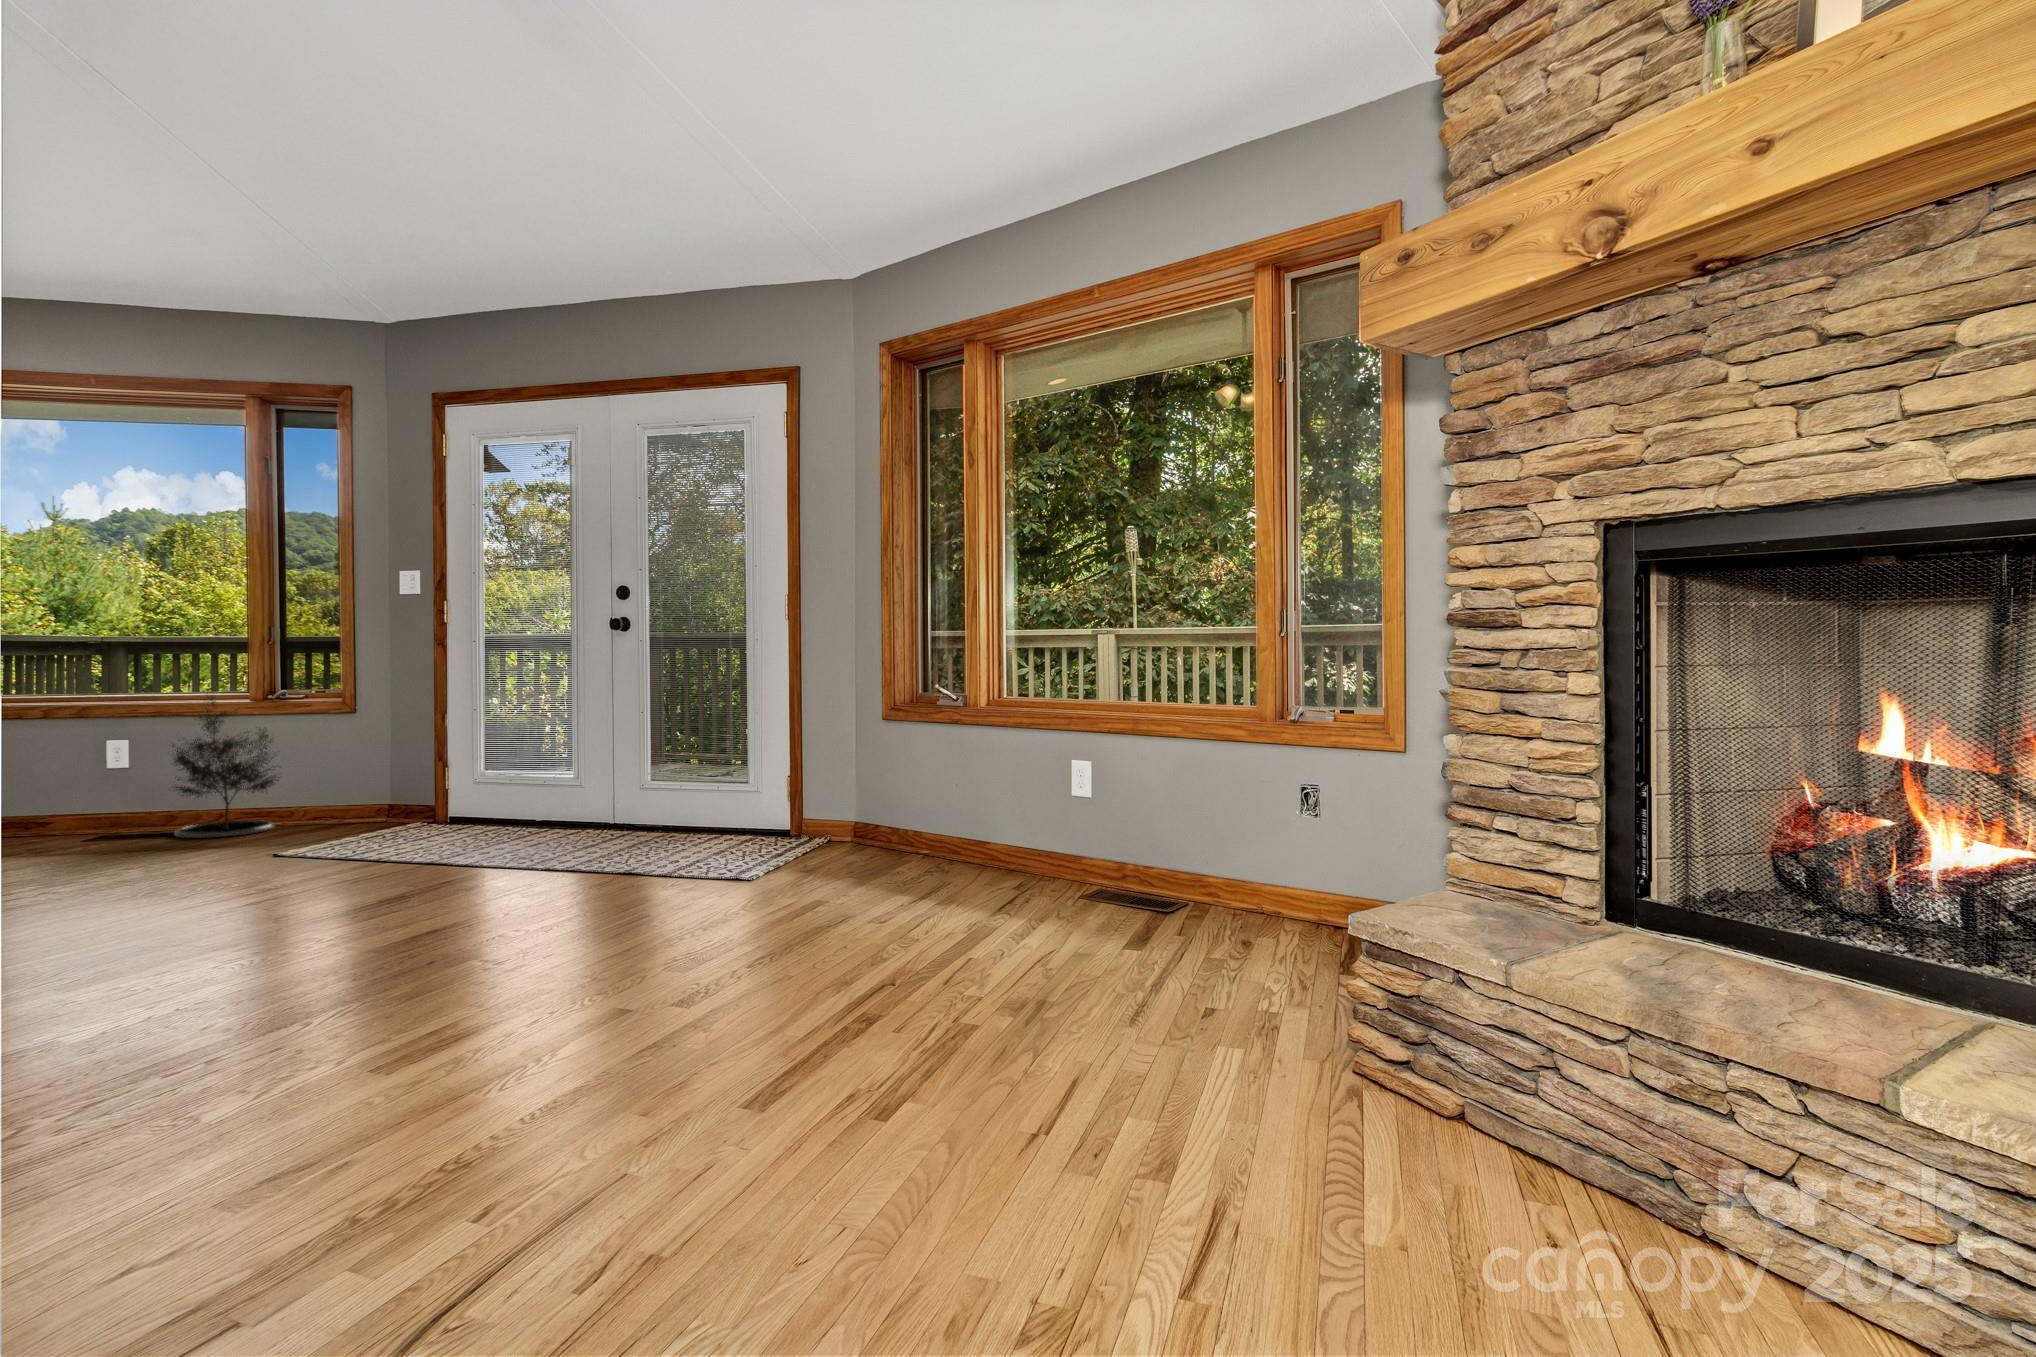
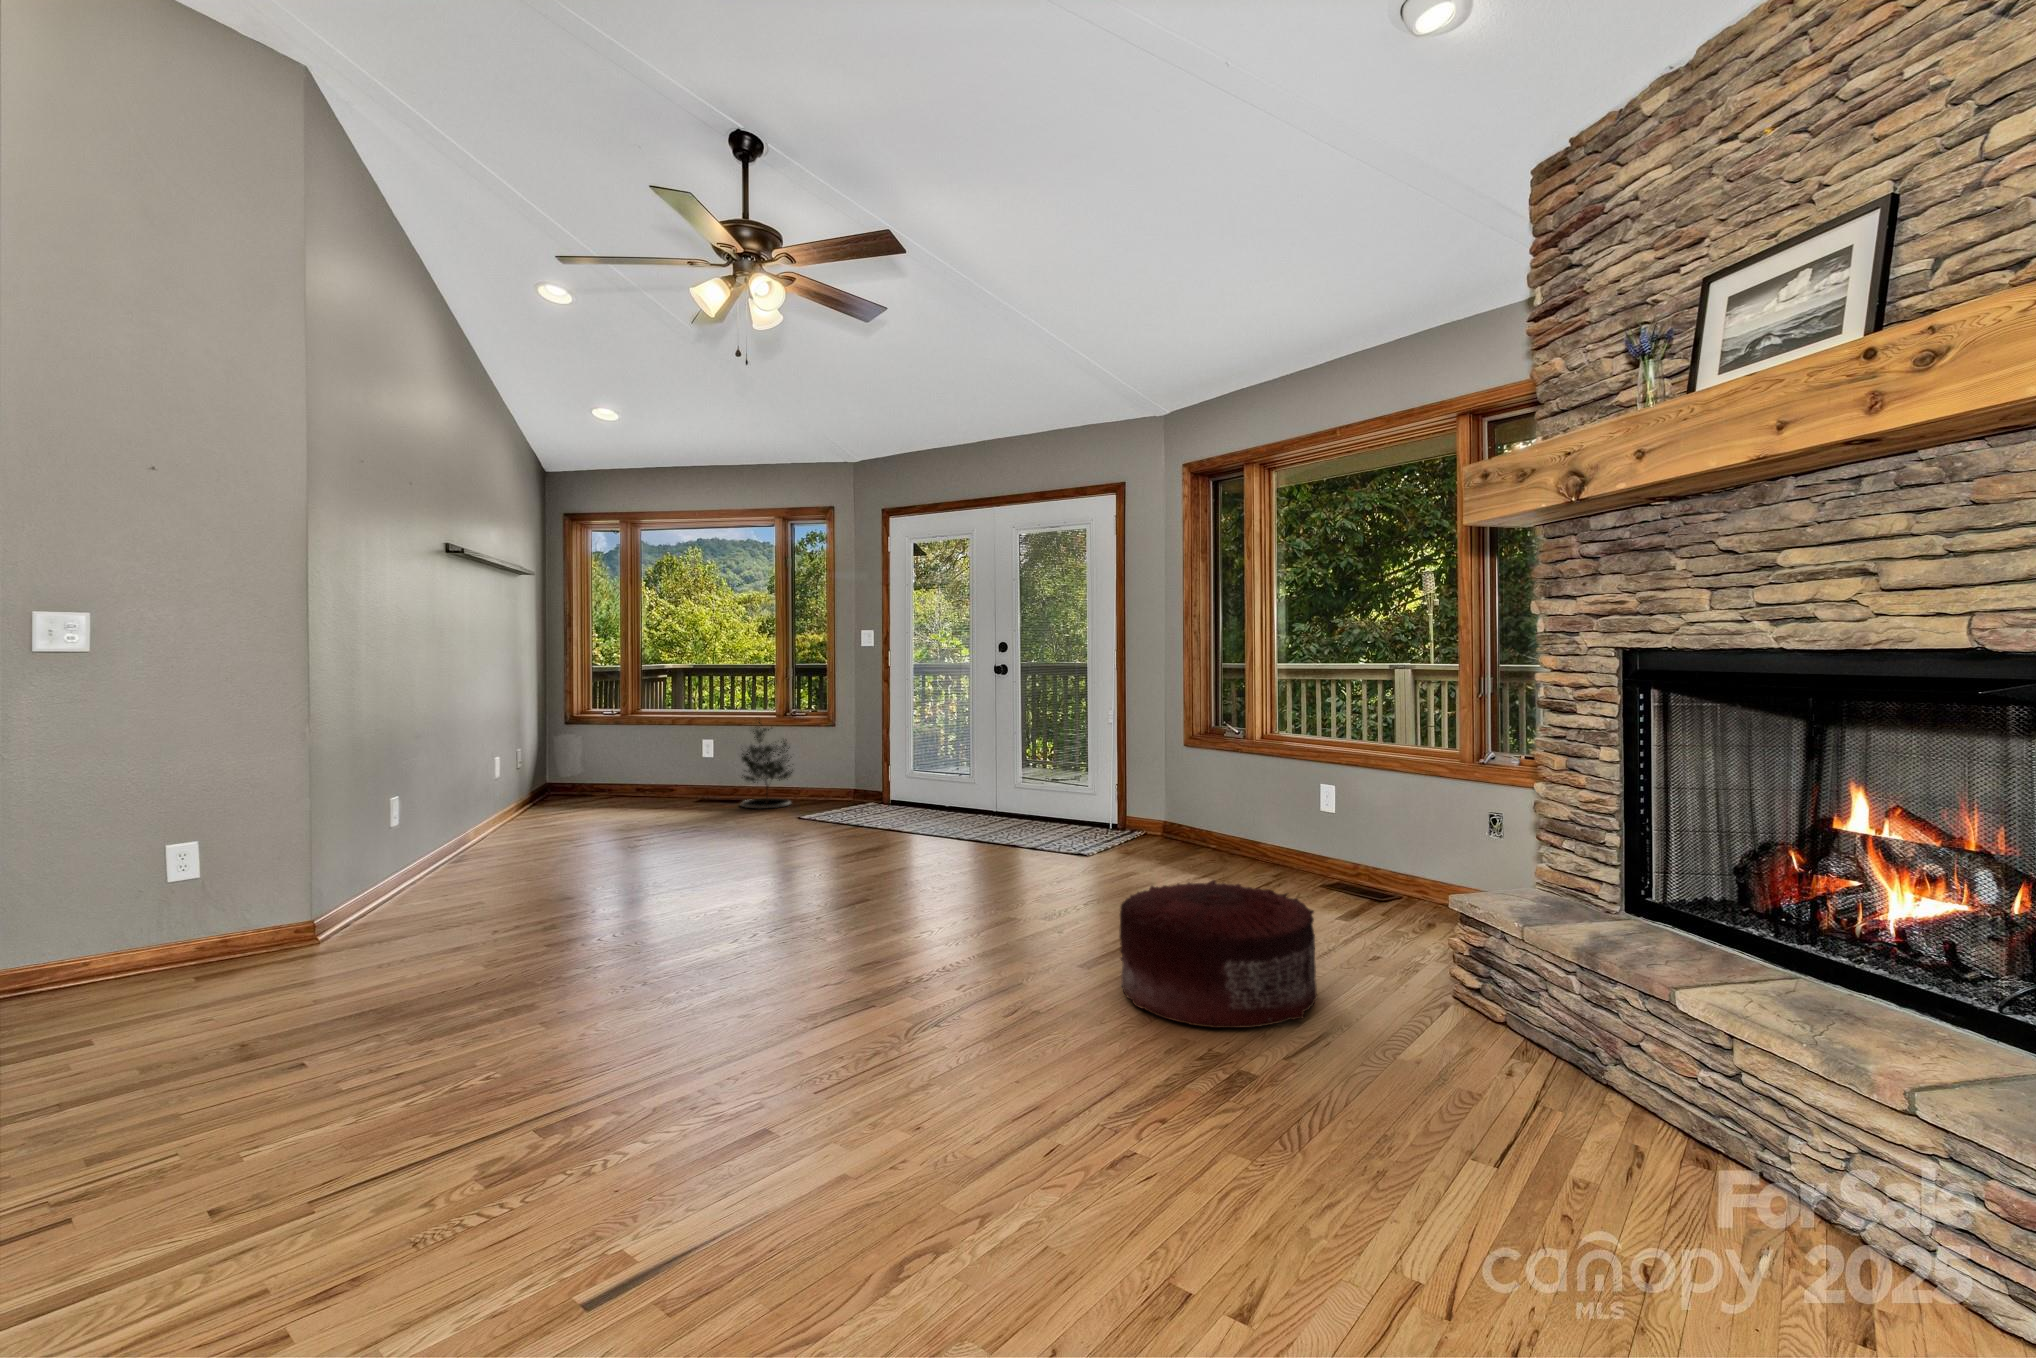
pouf: none [824,917,1178,1234] -> present [1119,880,1317,1028]

